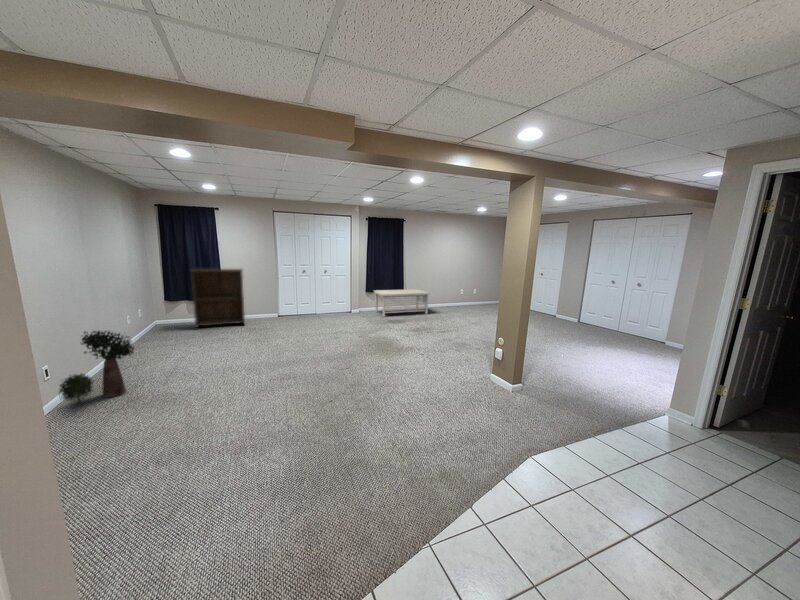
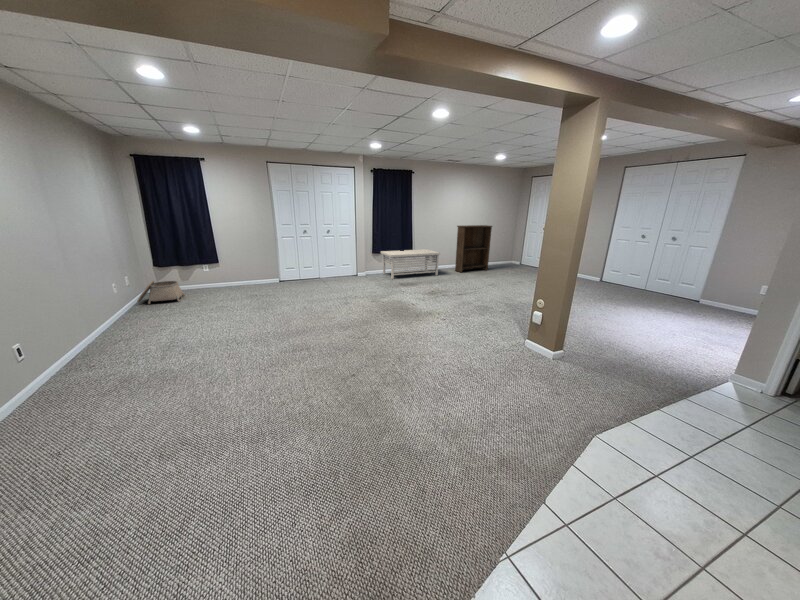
bookshelf: present [190,269,245,328] -> present [455,225,492,272]
basket: none [144,314,188,336] -> present [137,281,184,304]
potted plant: present [59,331,134,403] -> none [36,300,124,384]

